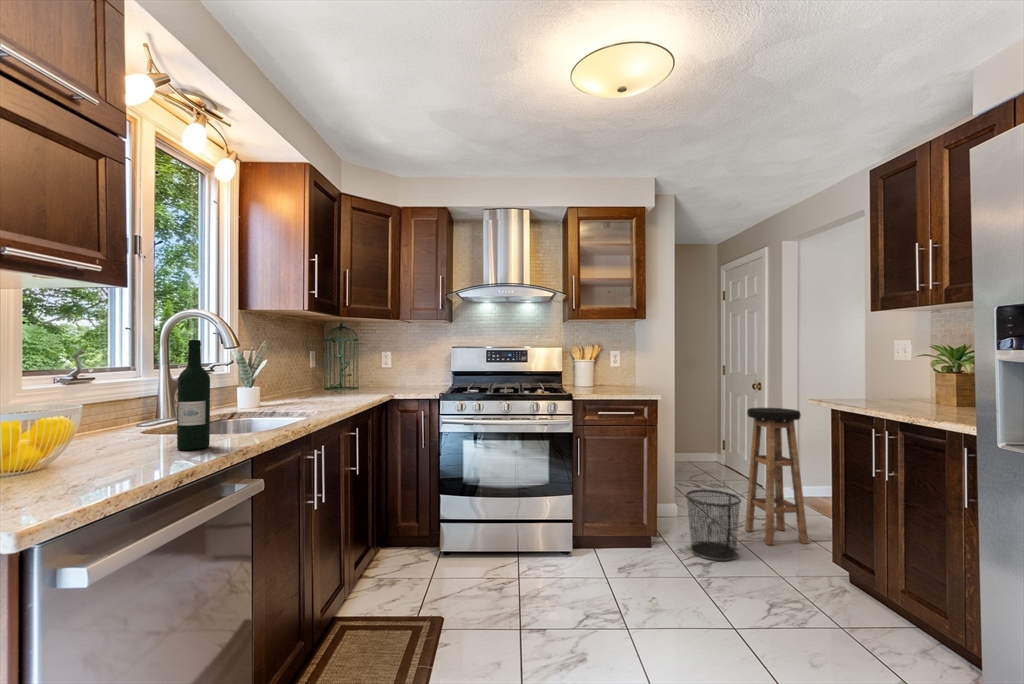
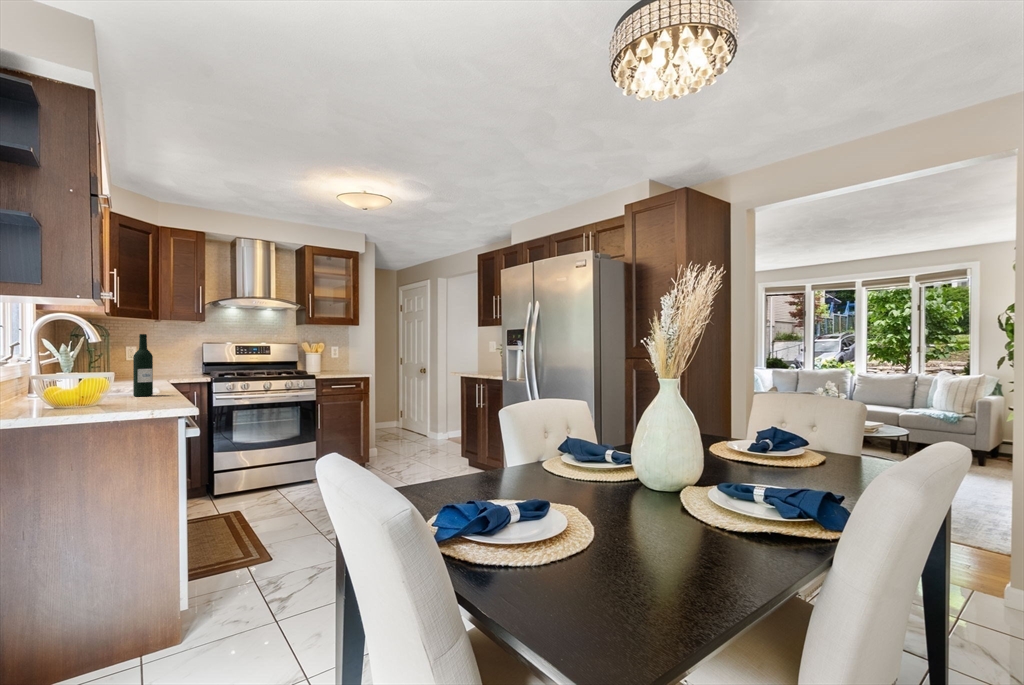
bar stool: present [745,408,808,545] -> none [418,380,451,459]
waste bin: present [686,489,741,561] -> none [386,430,417,469]

